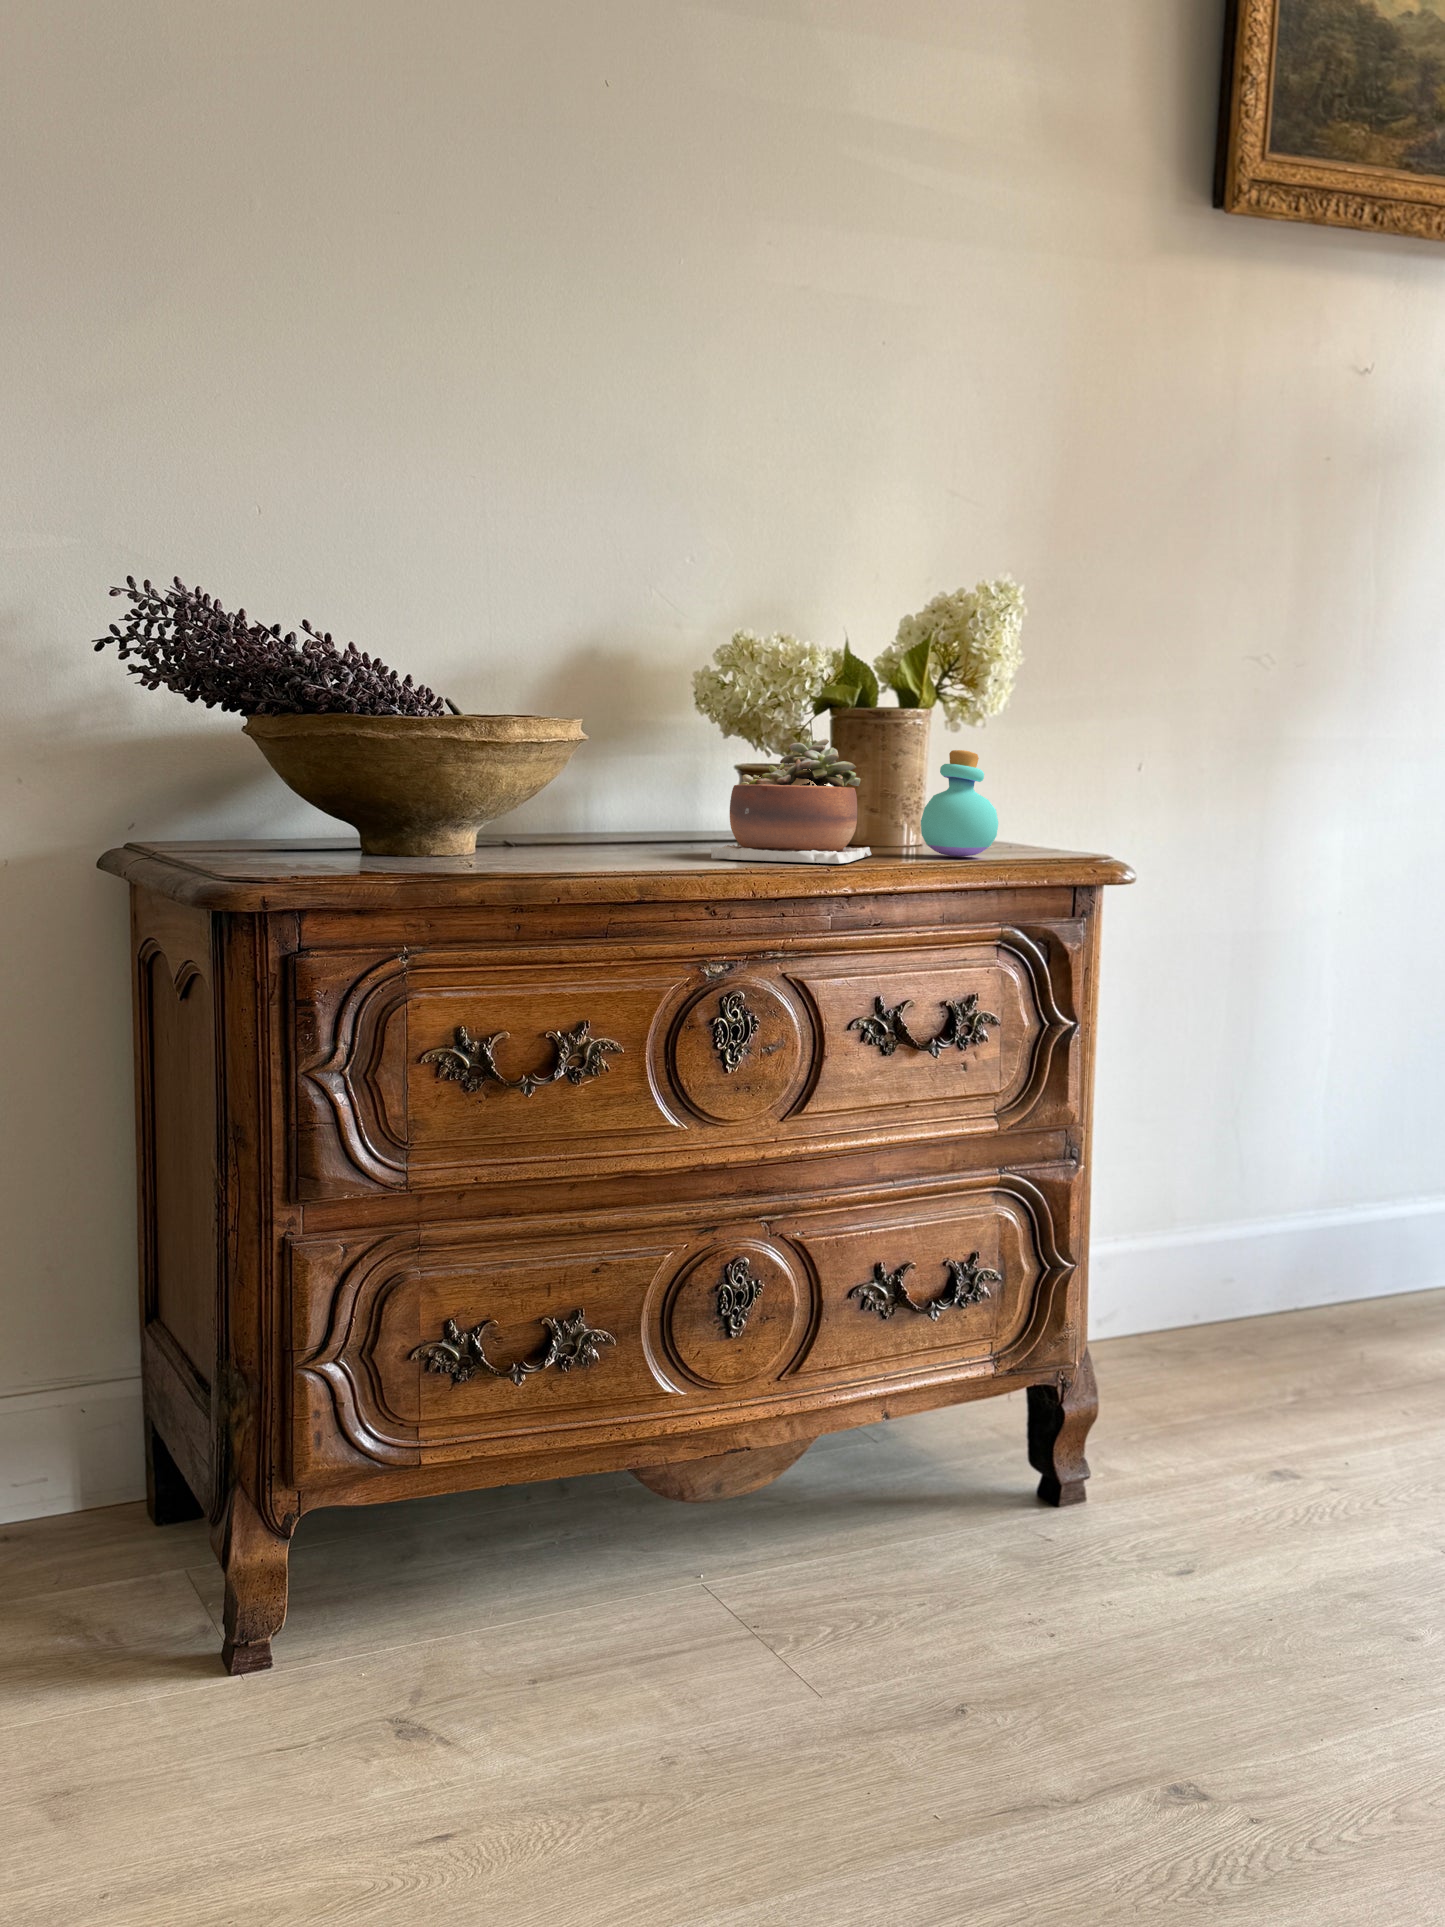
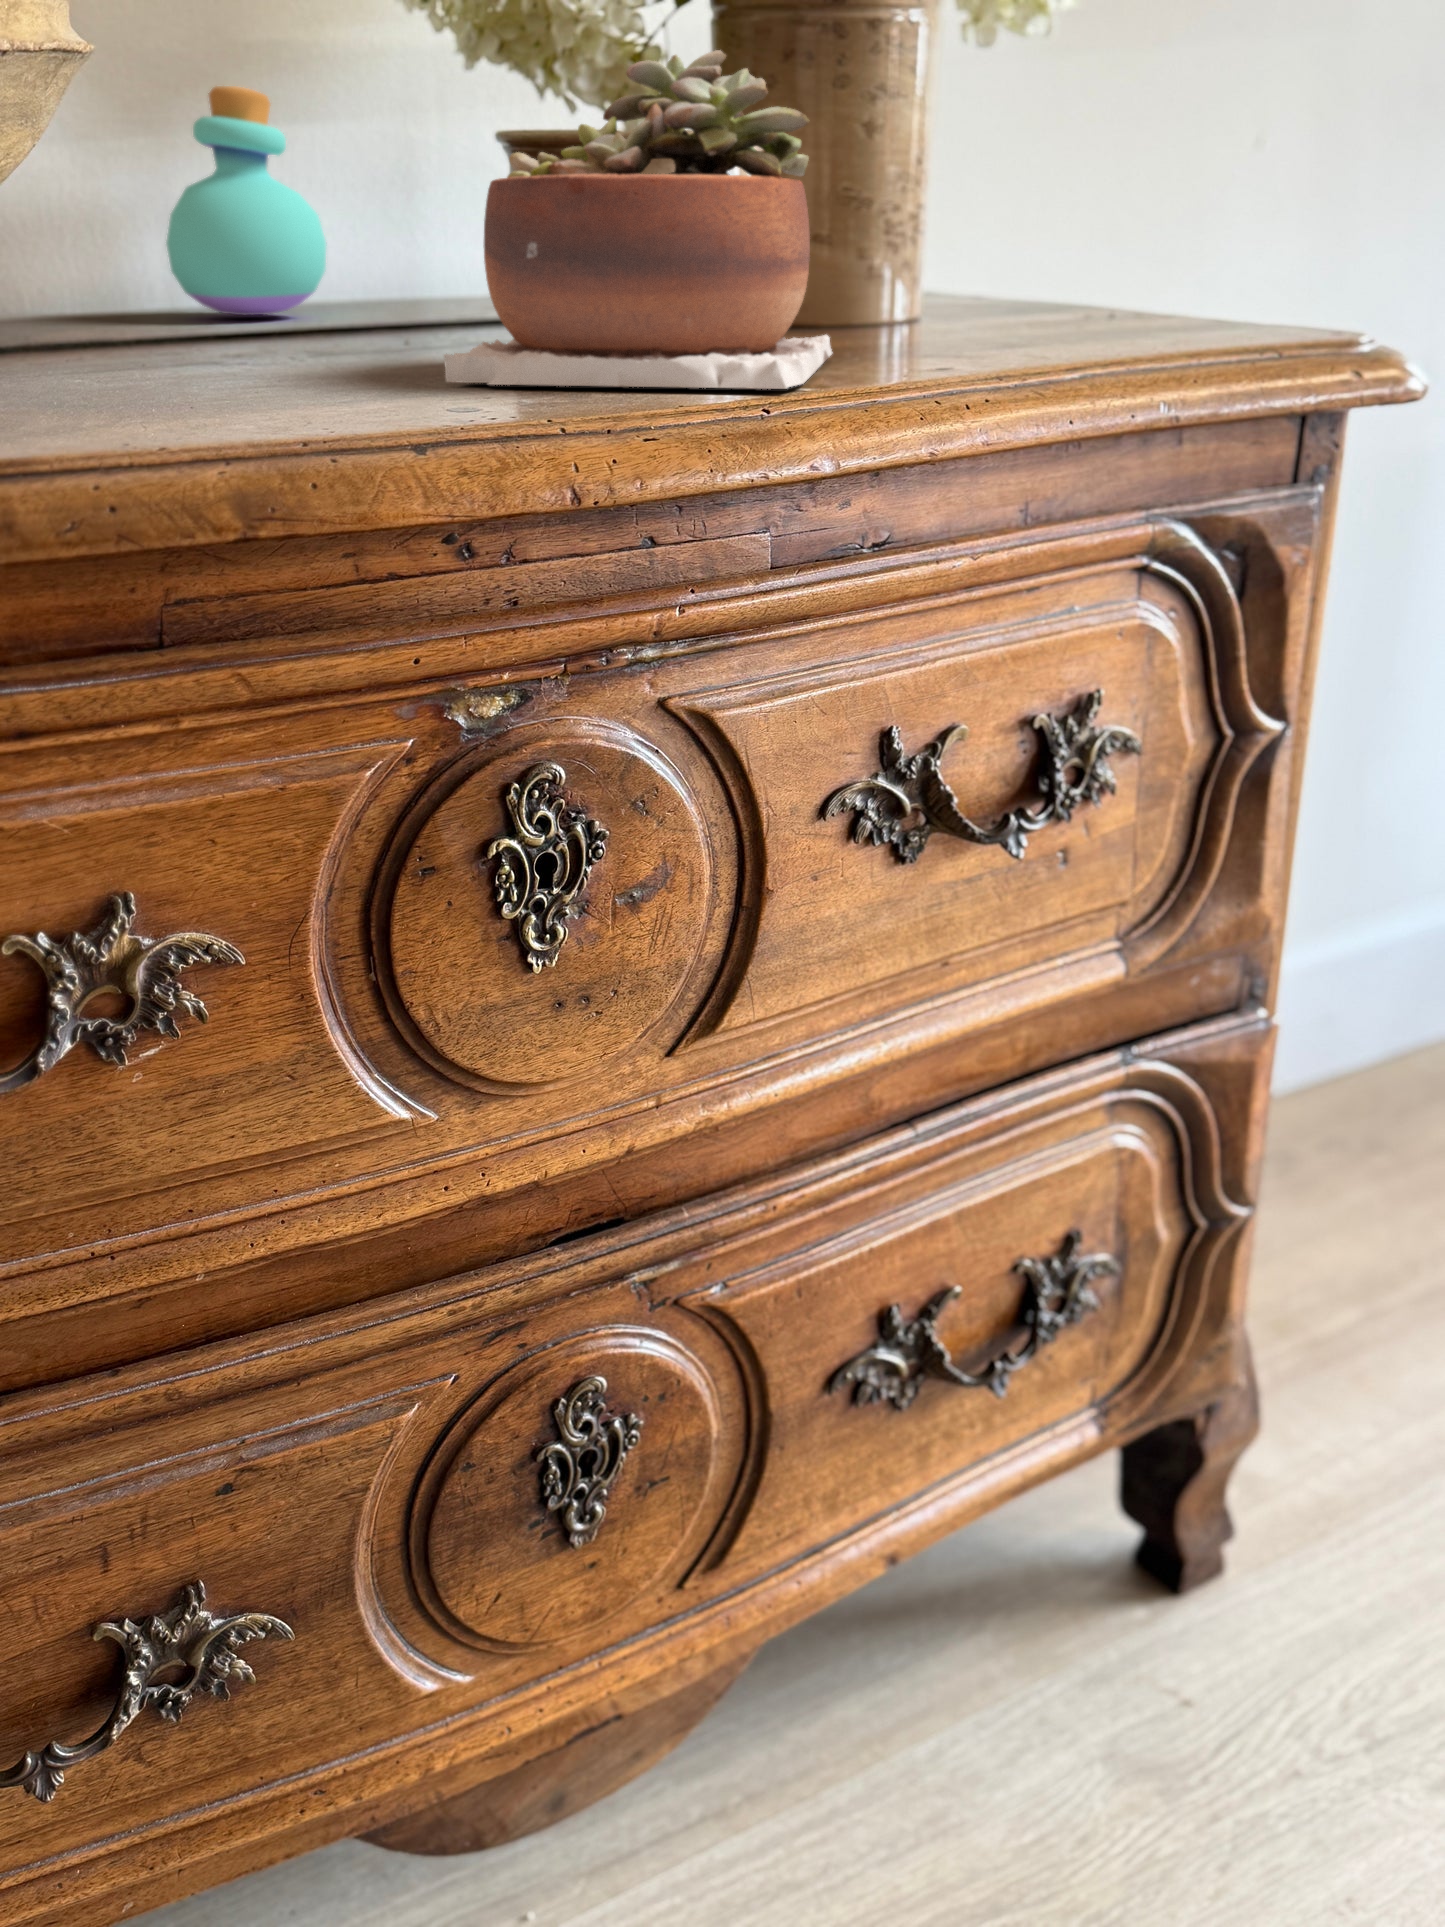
perfume bottle: present [921,750,998,856] -> present [167,86,326,315]

